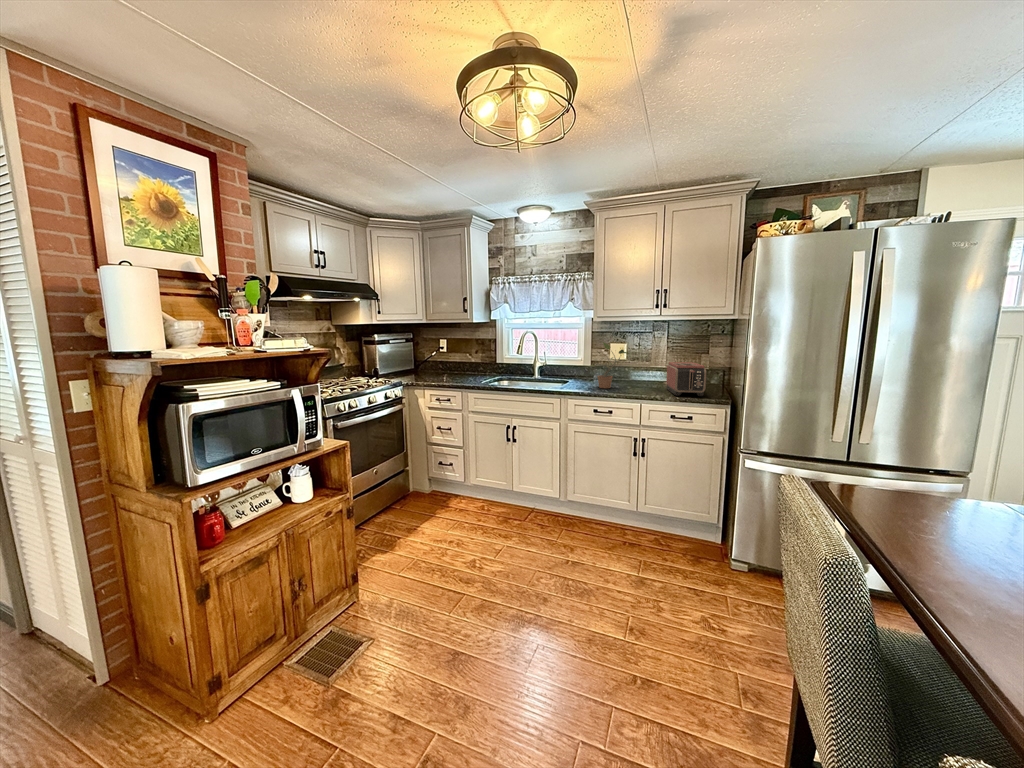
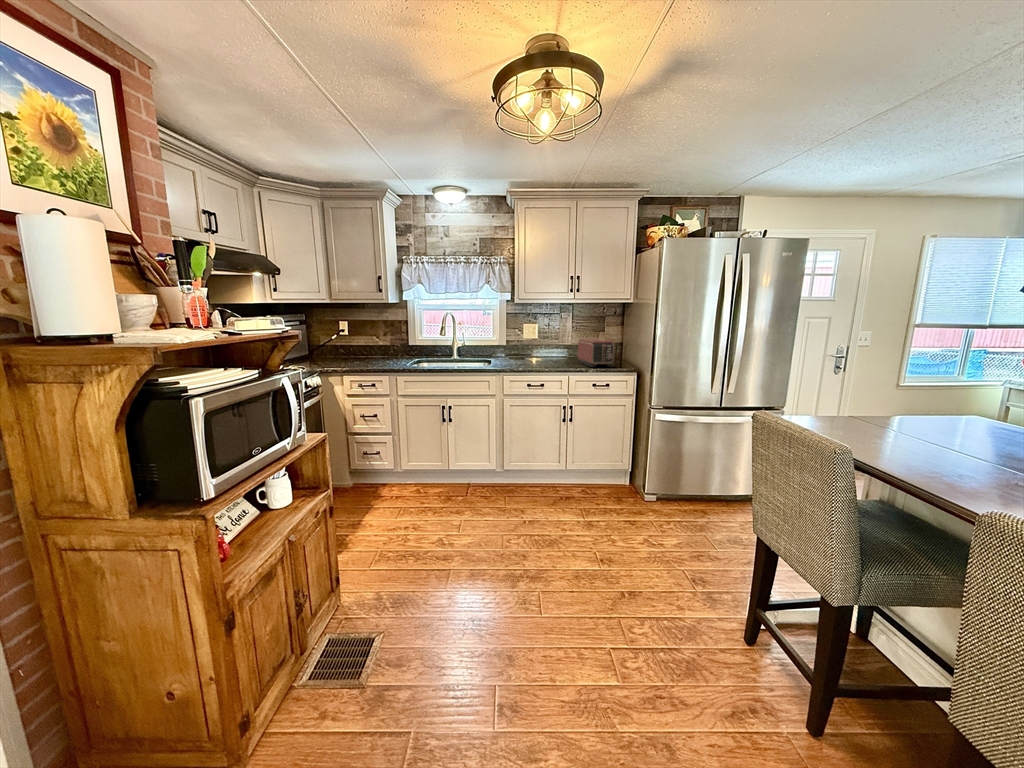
potted plant: present [596,342,627,388] -> none [513,321,547,365]

